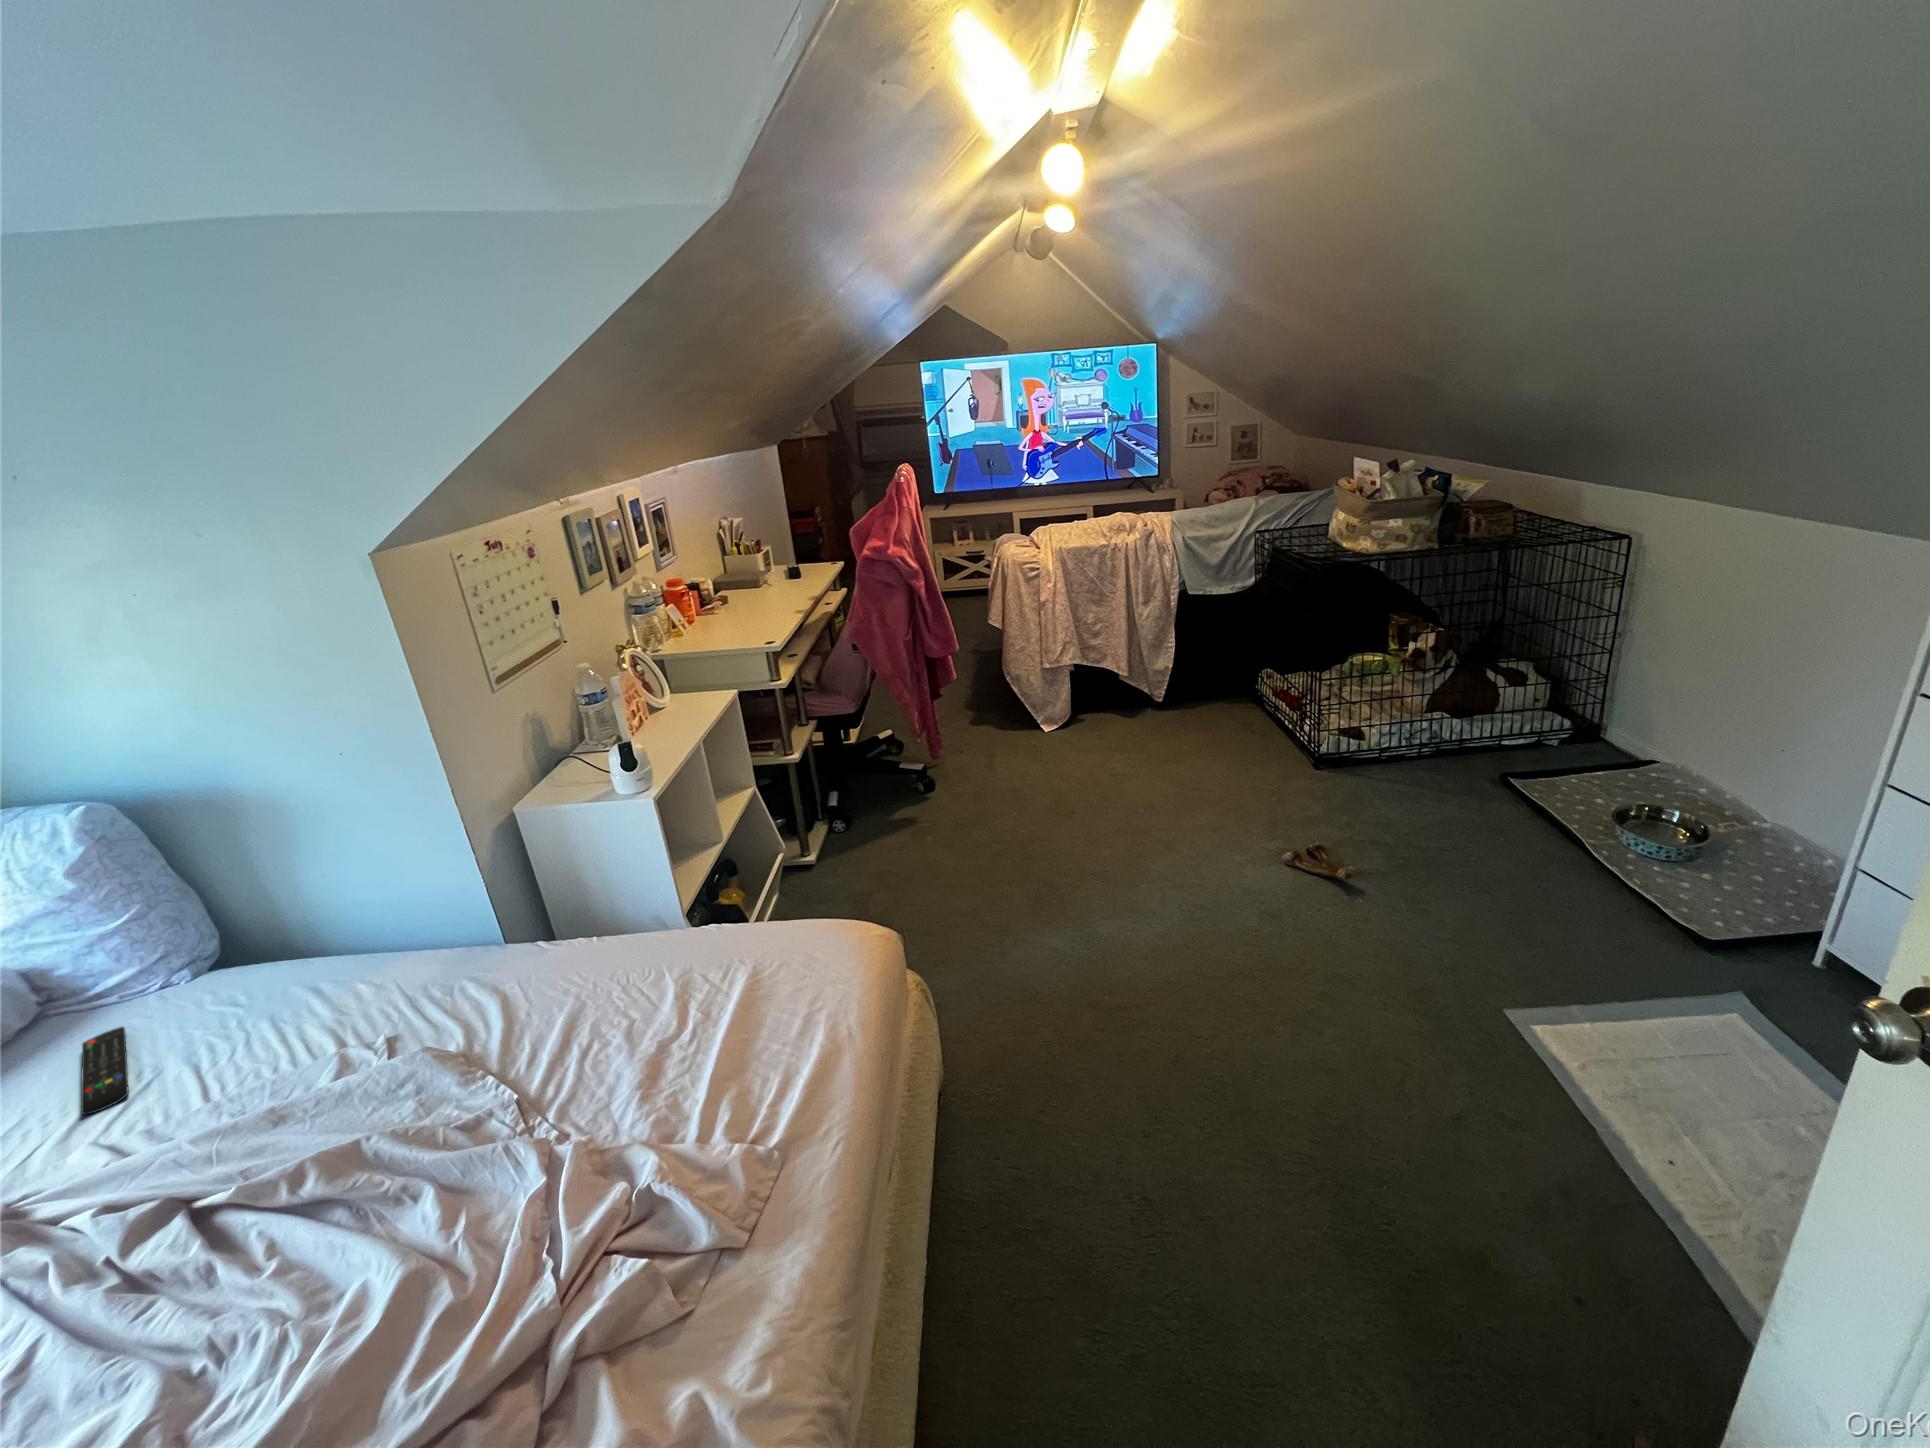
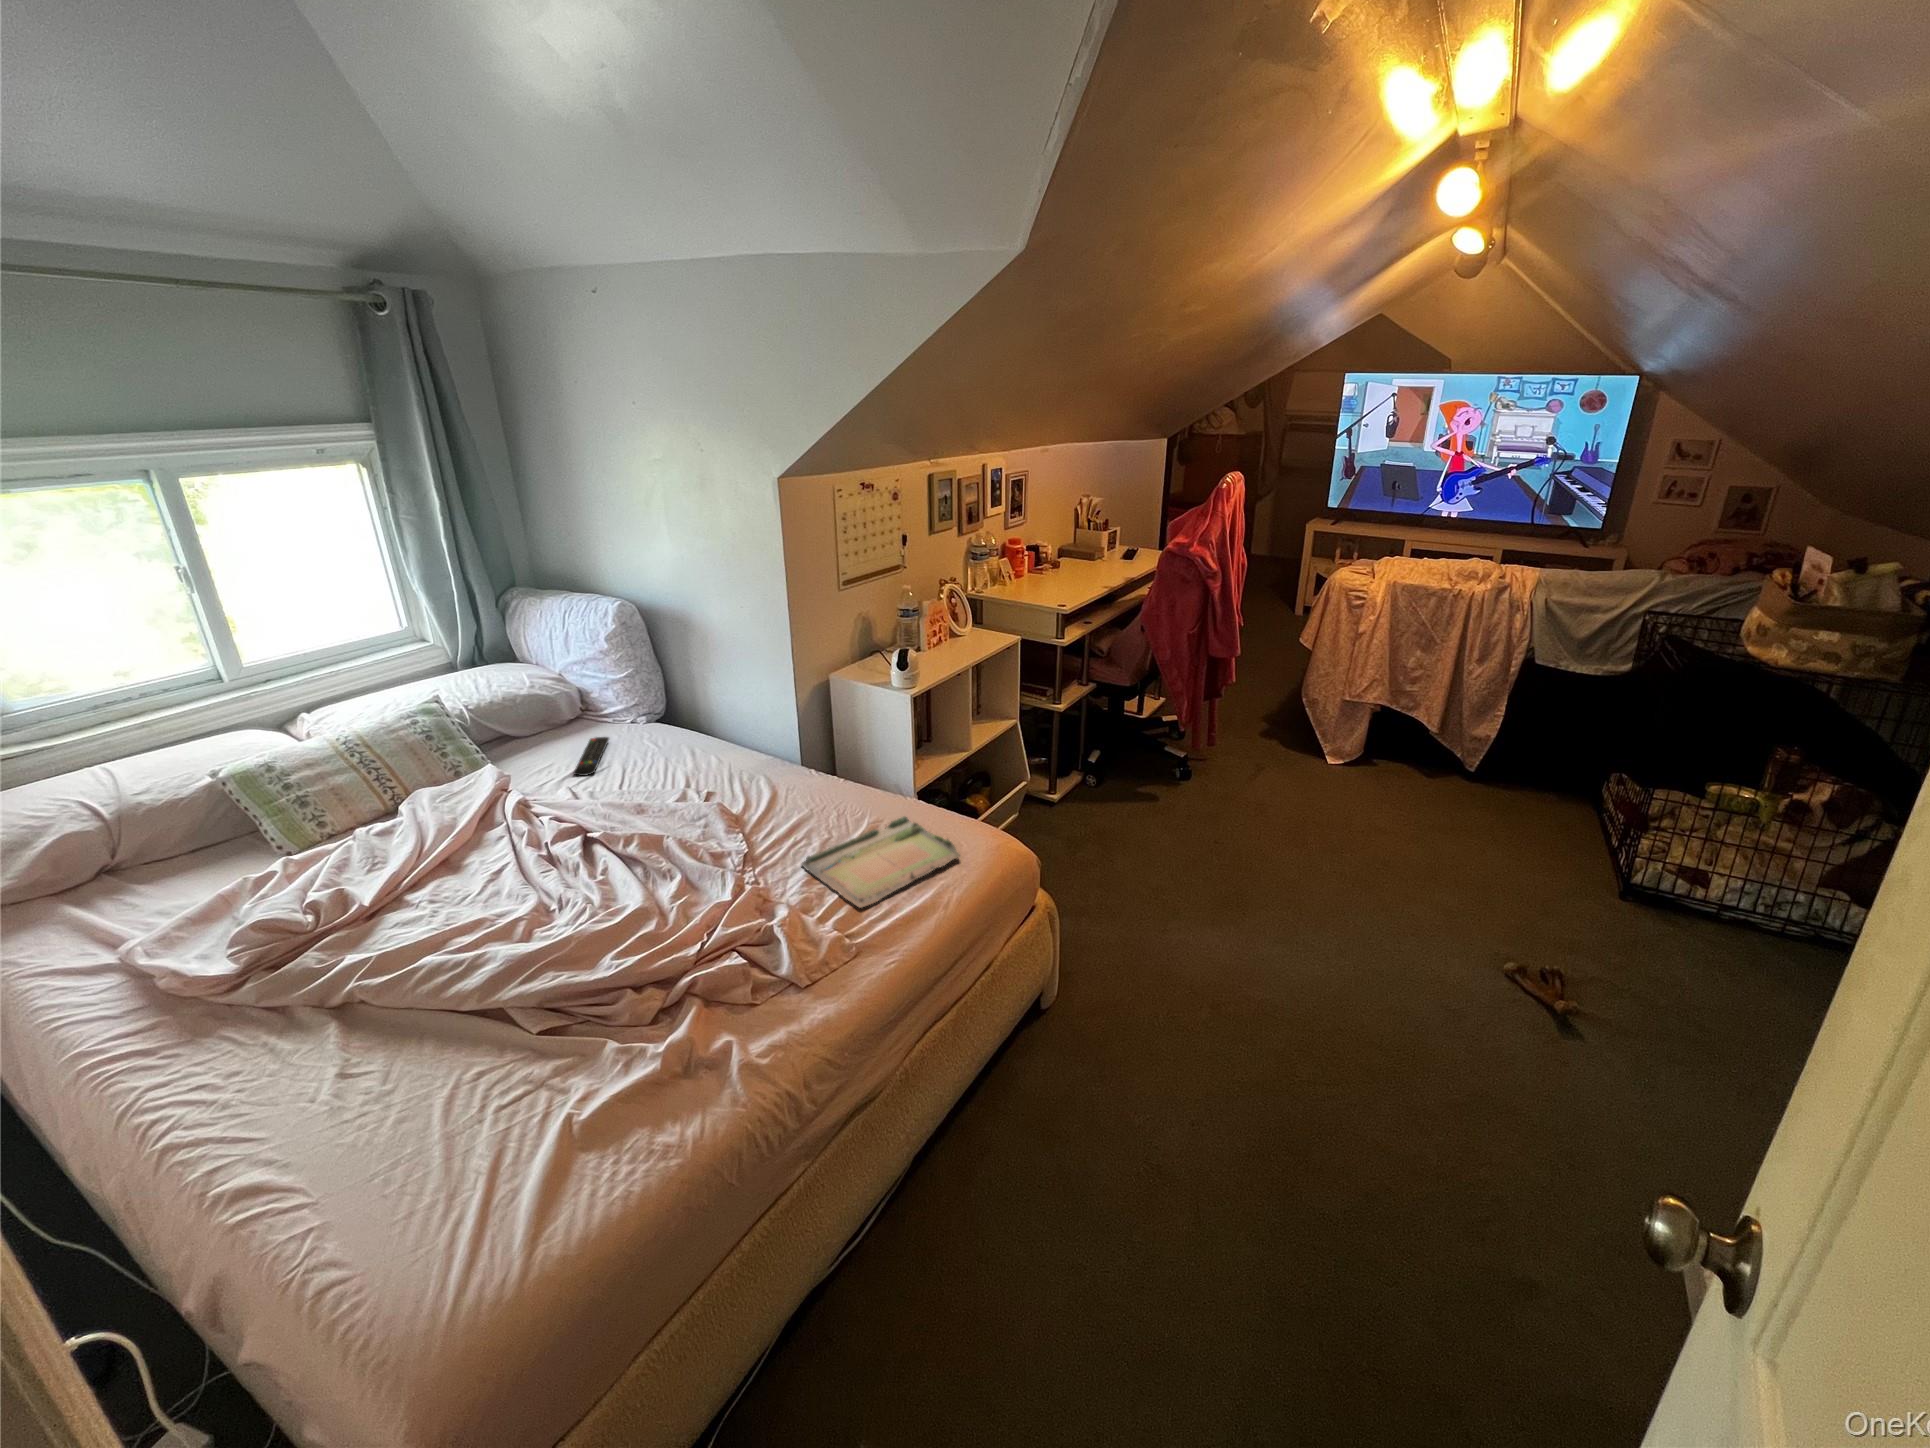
tray: none [610,949,821,1094] -> present [802,816,960,907]

